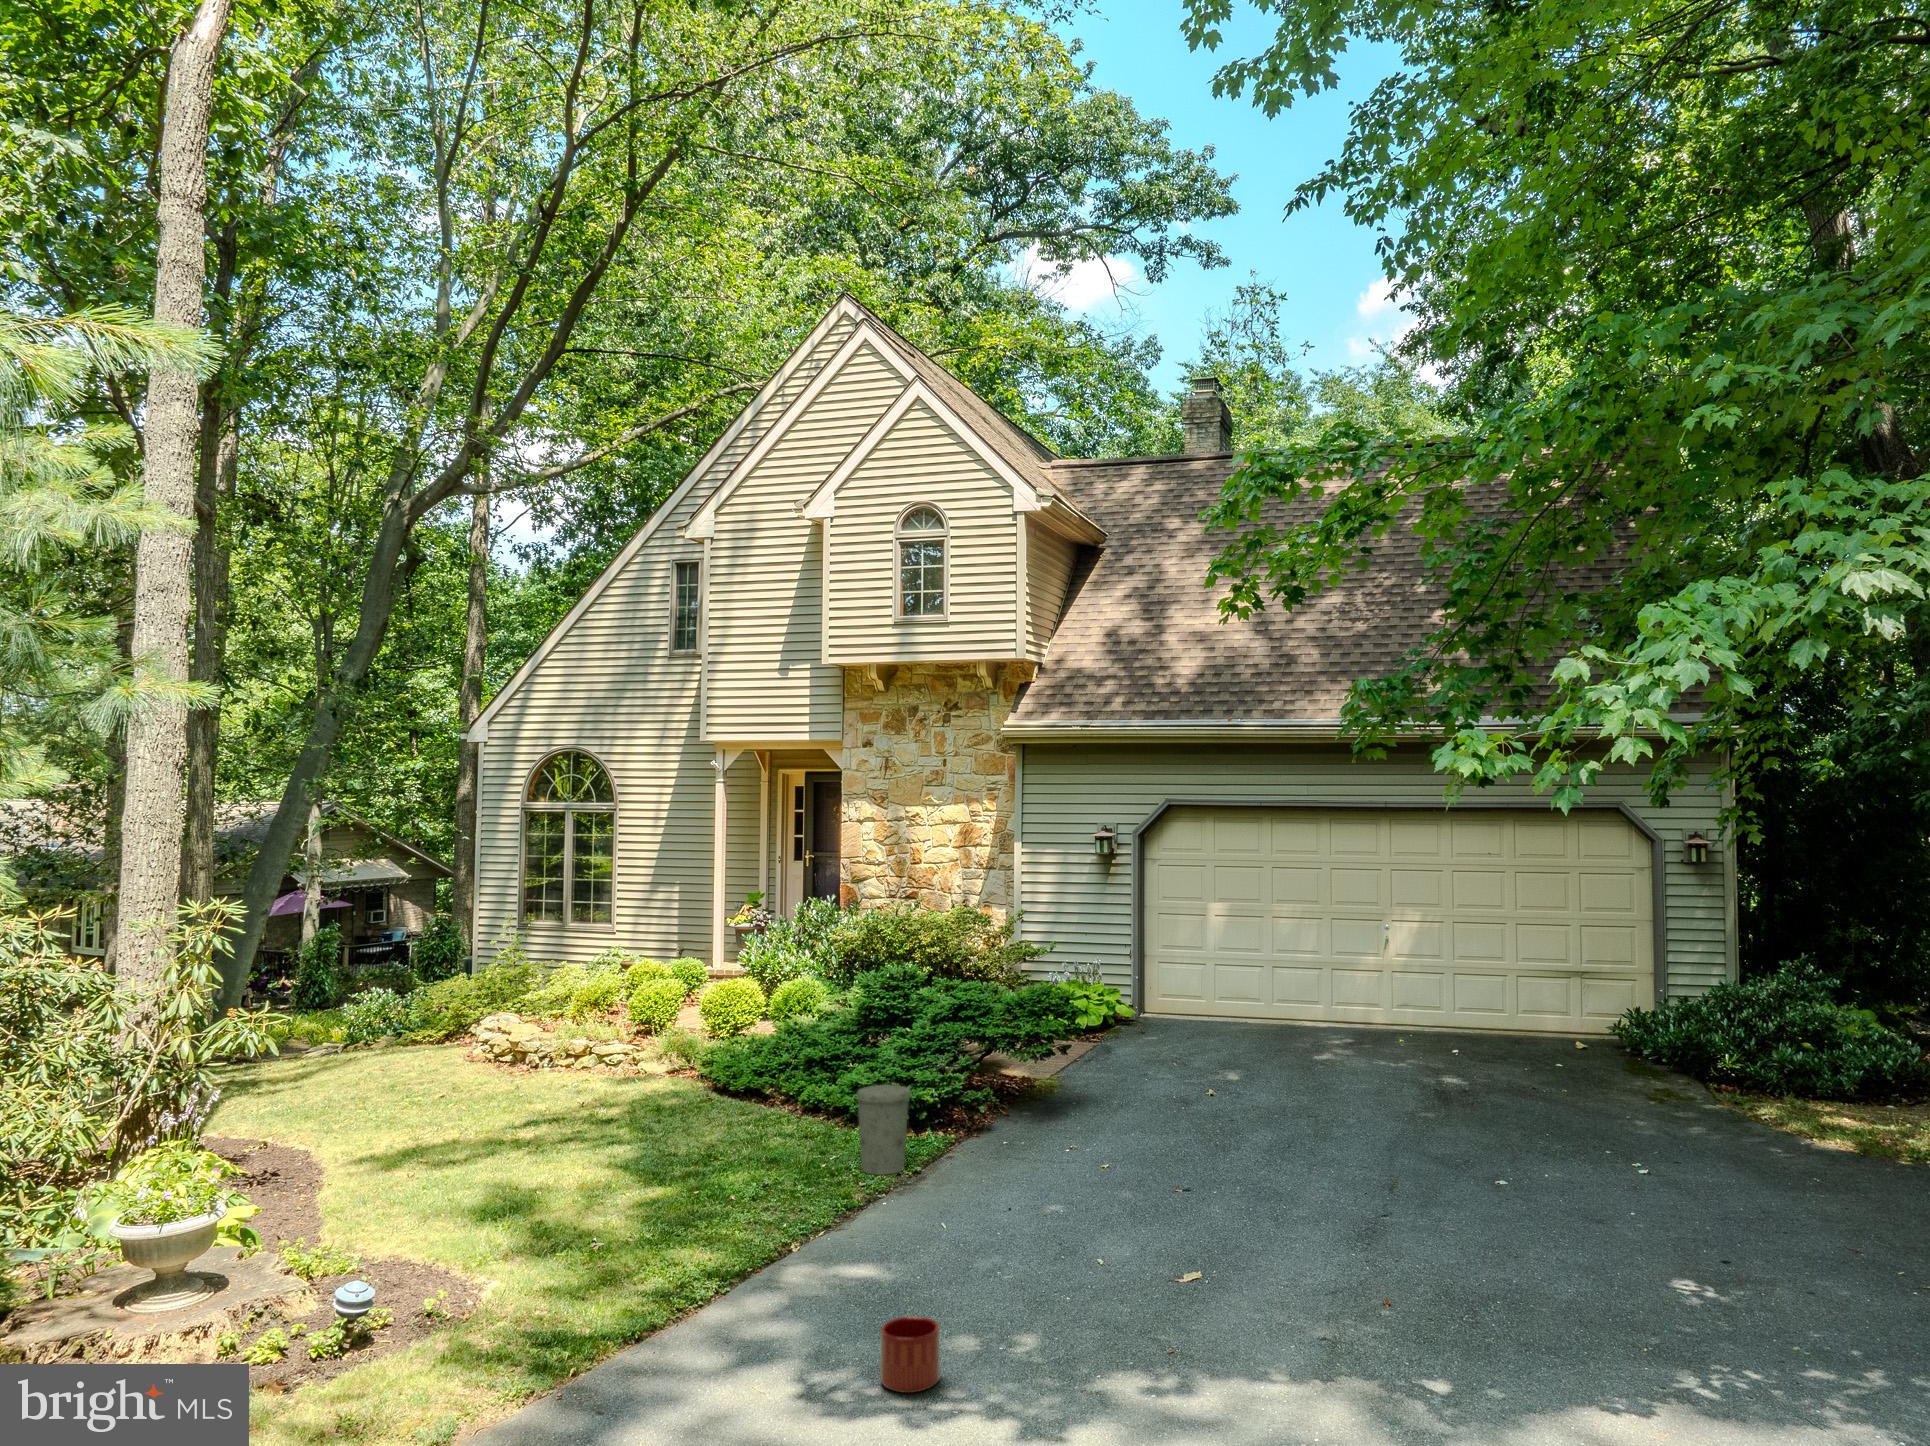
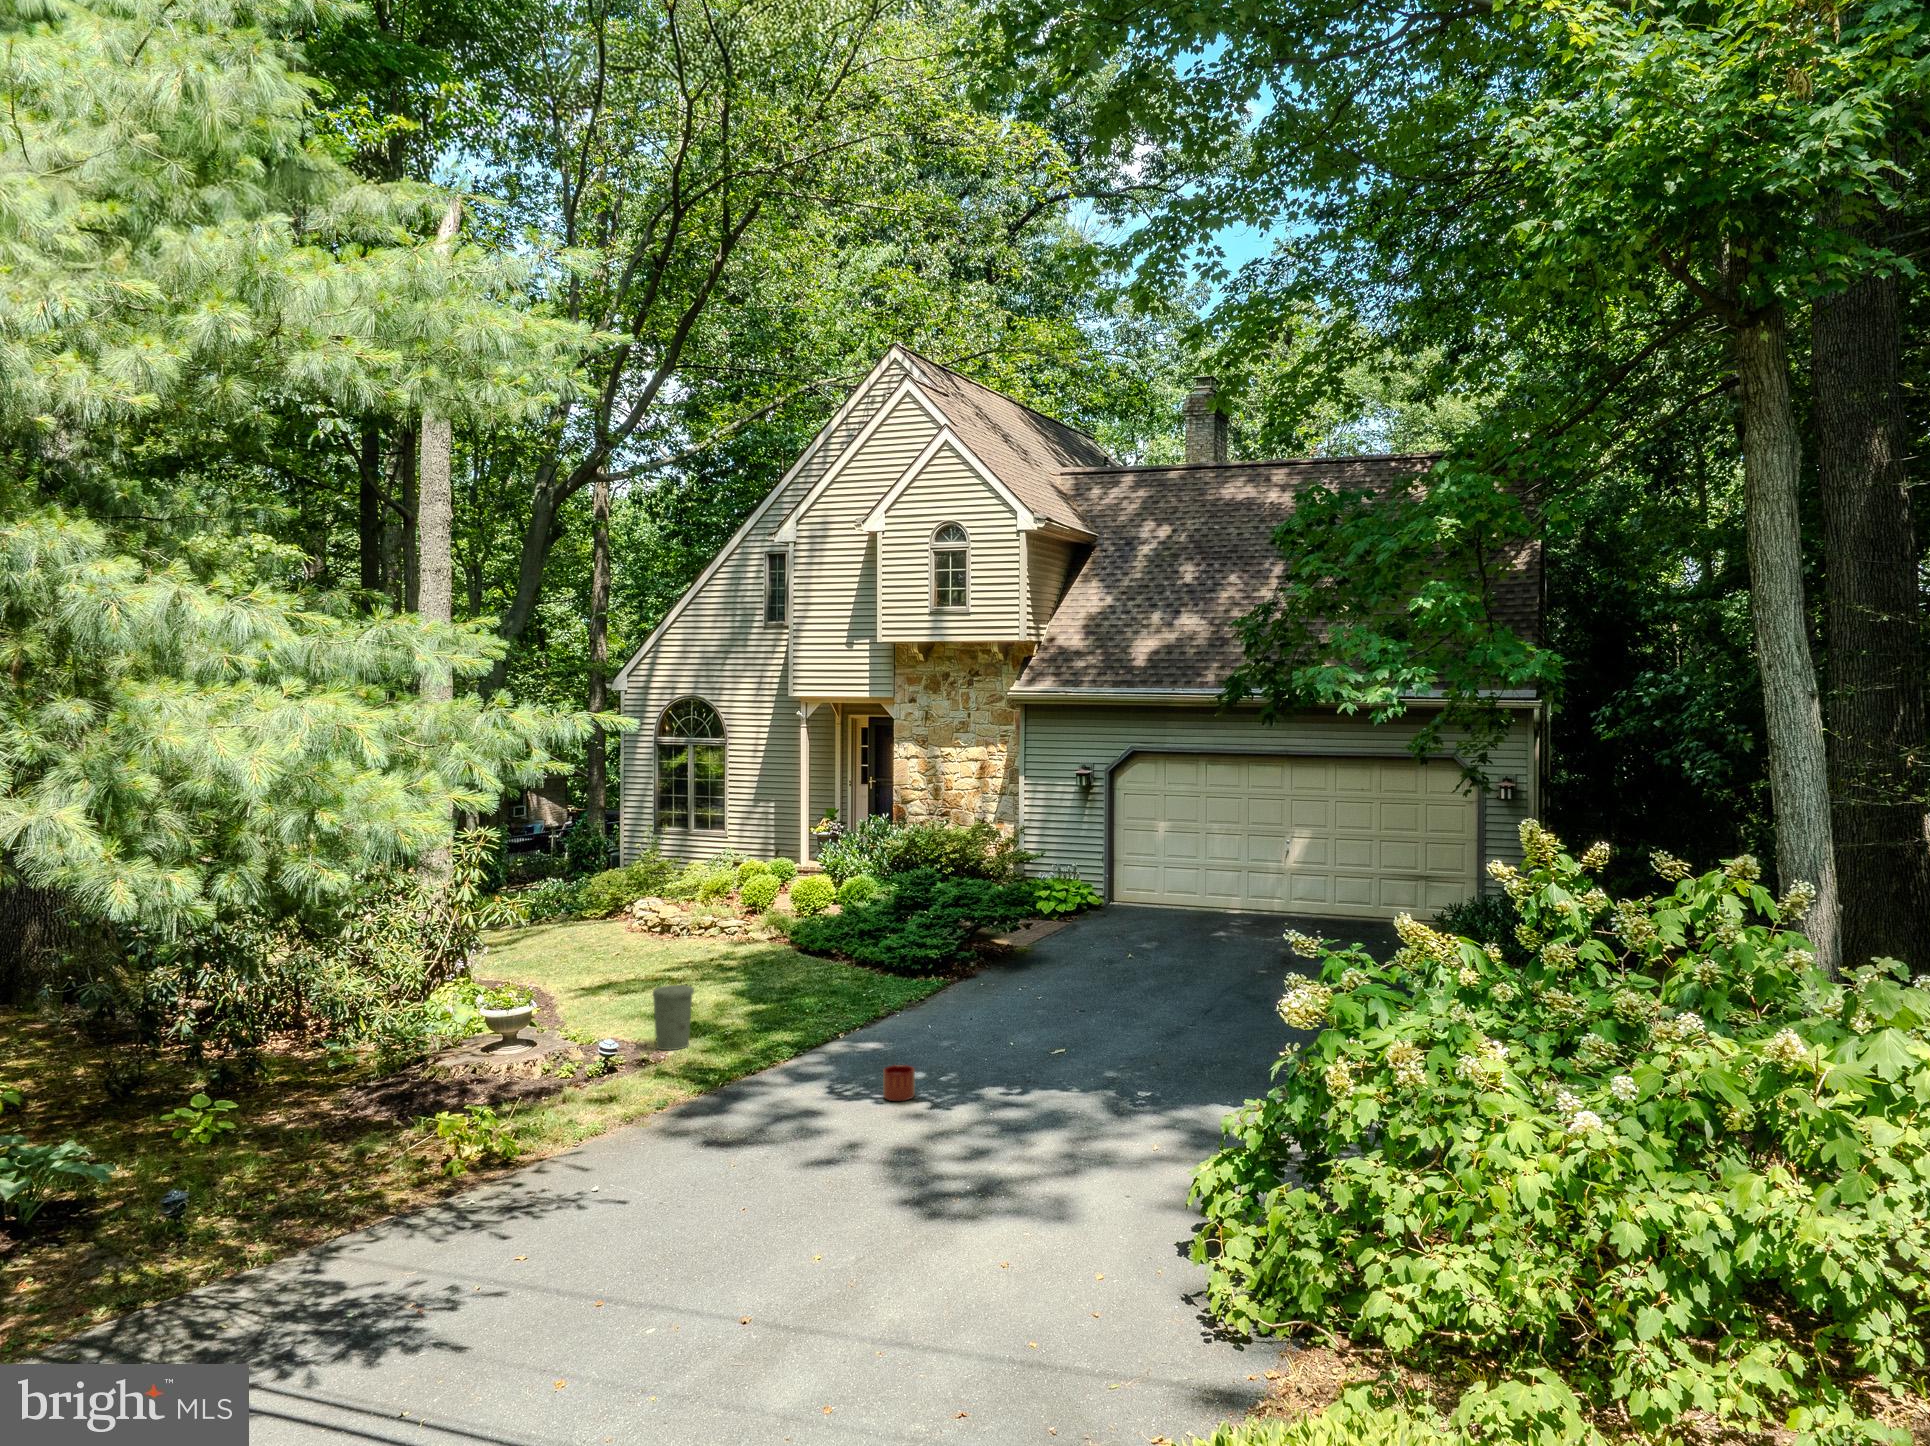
trash can: present [857,1085,911,1175] -> present [653,985,694,1050]

